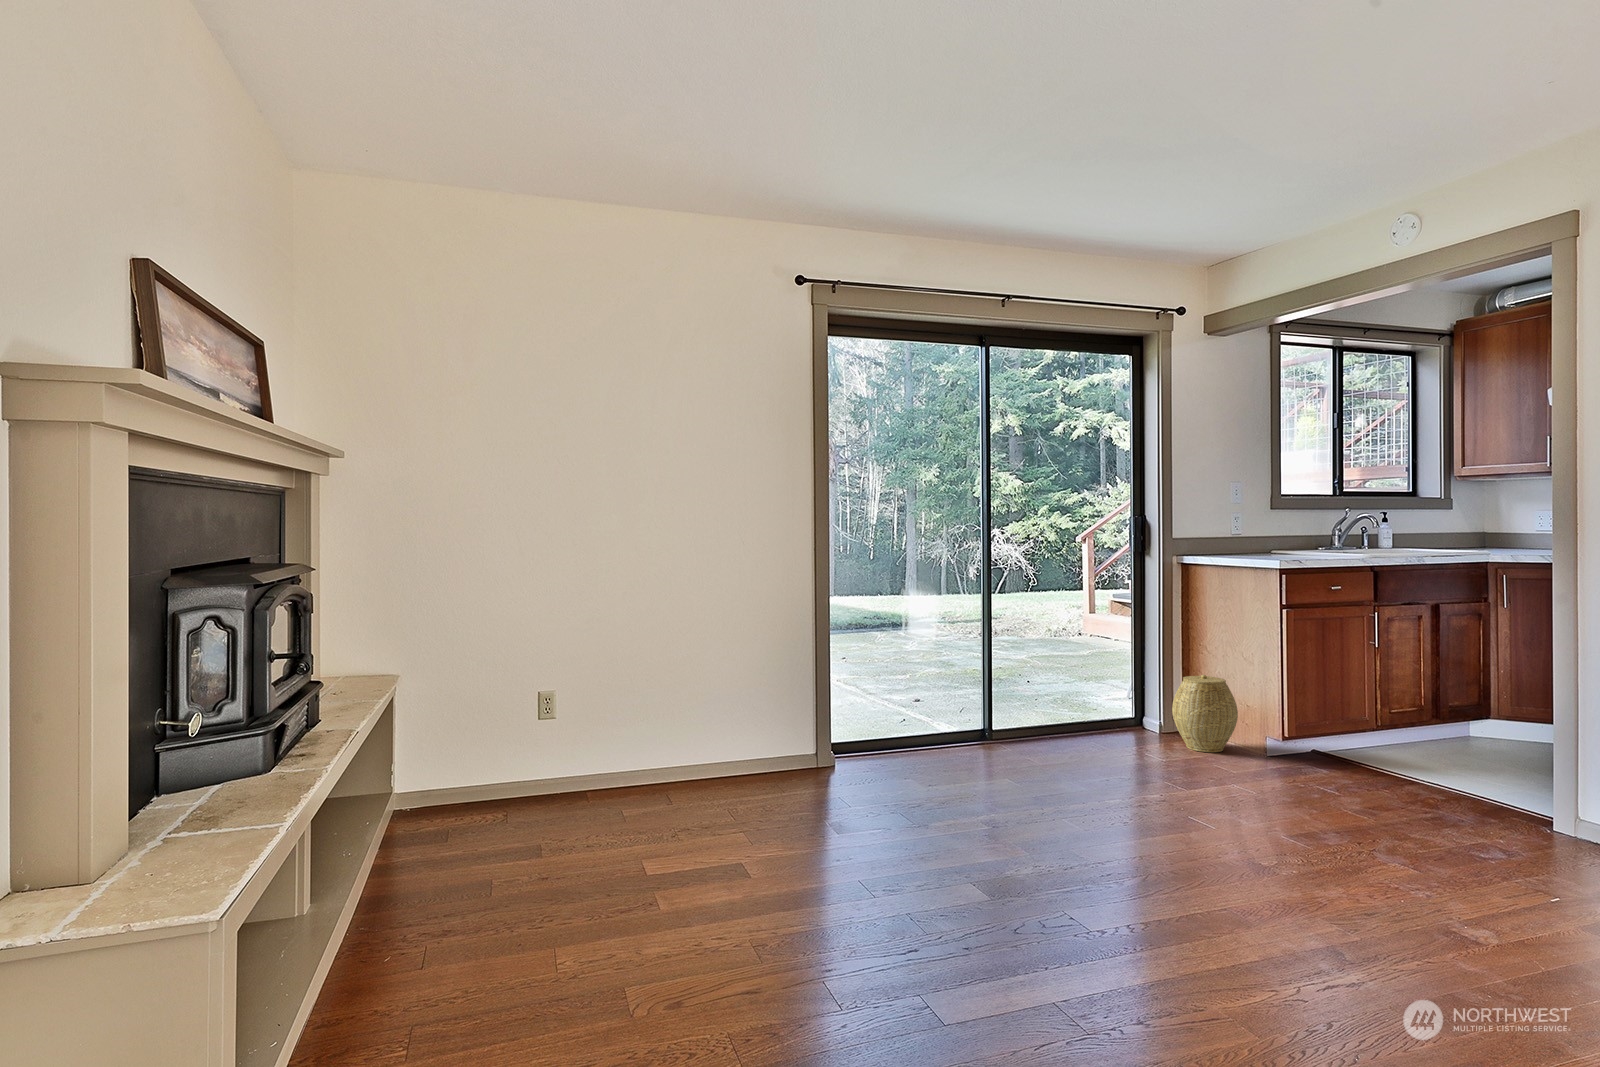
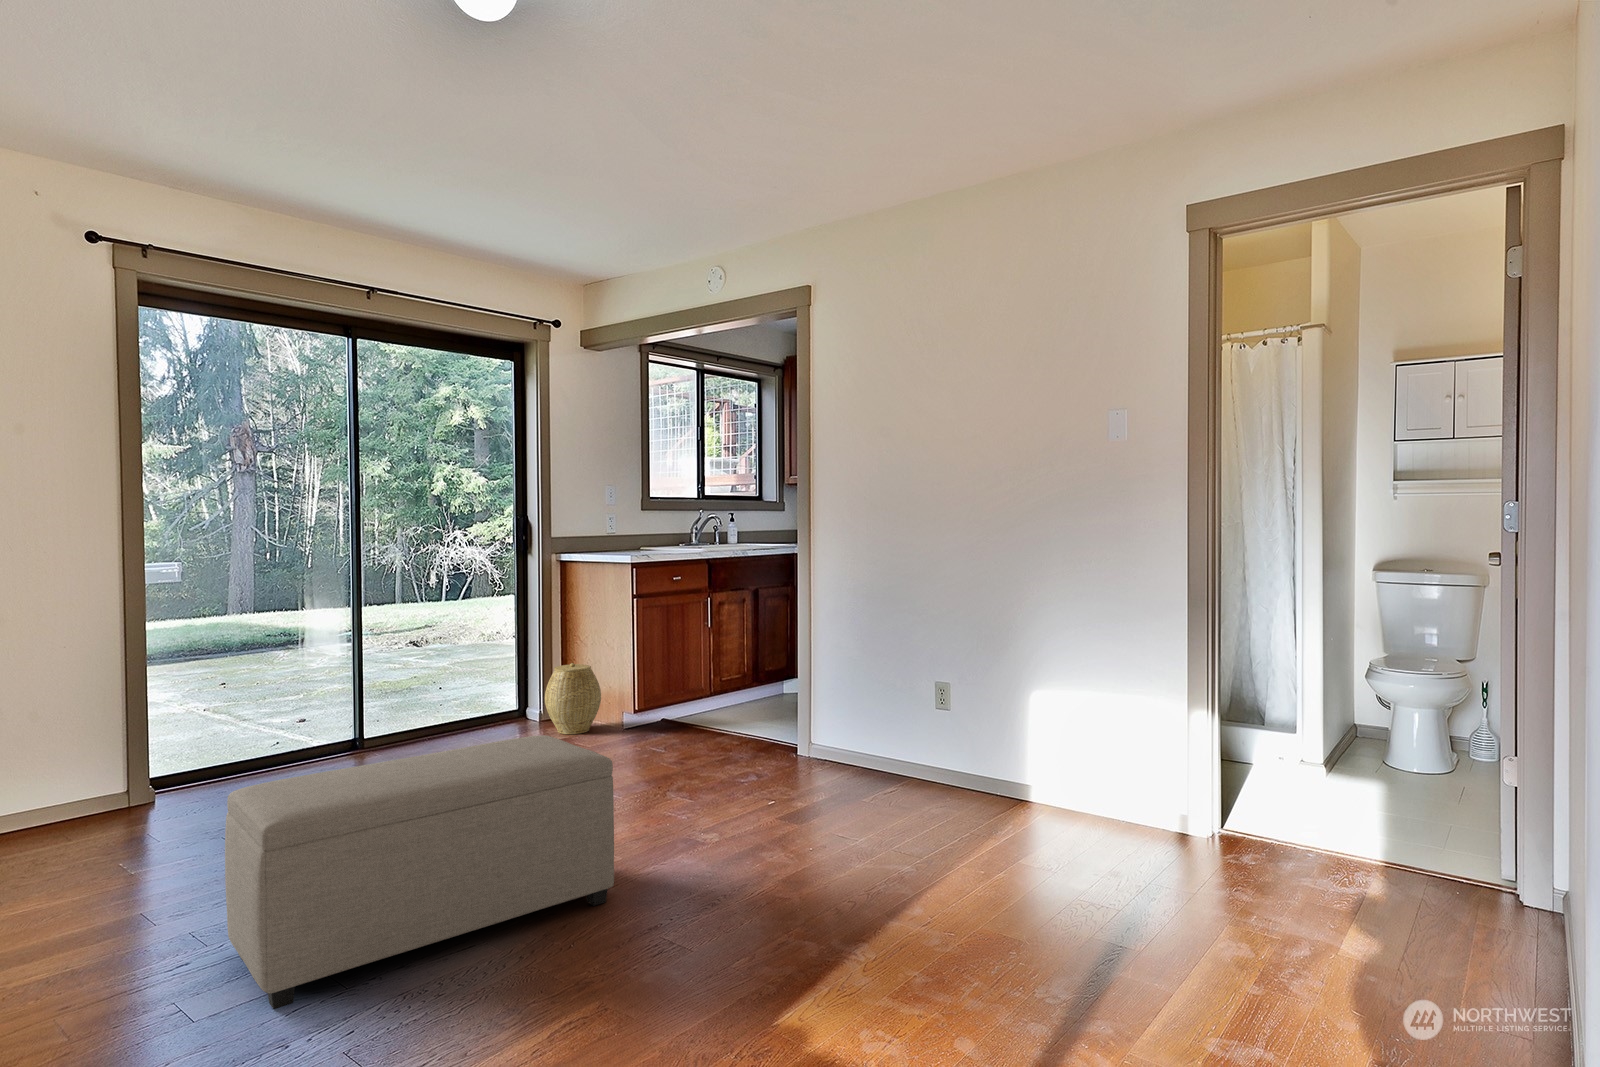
ottoman: none [944,761,1366,1016] -> present [225,735,614,1009]

